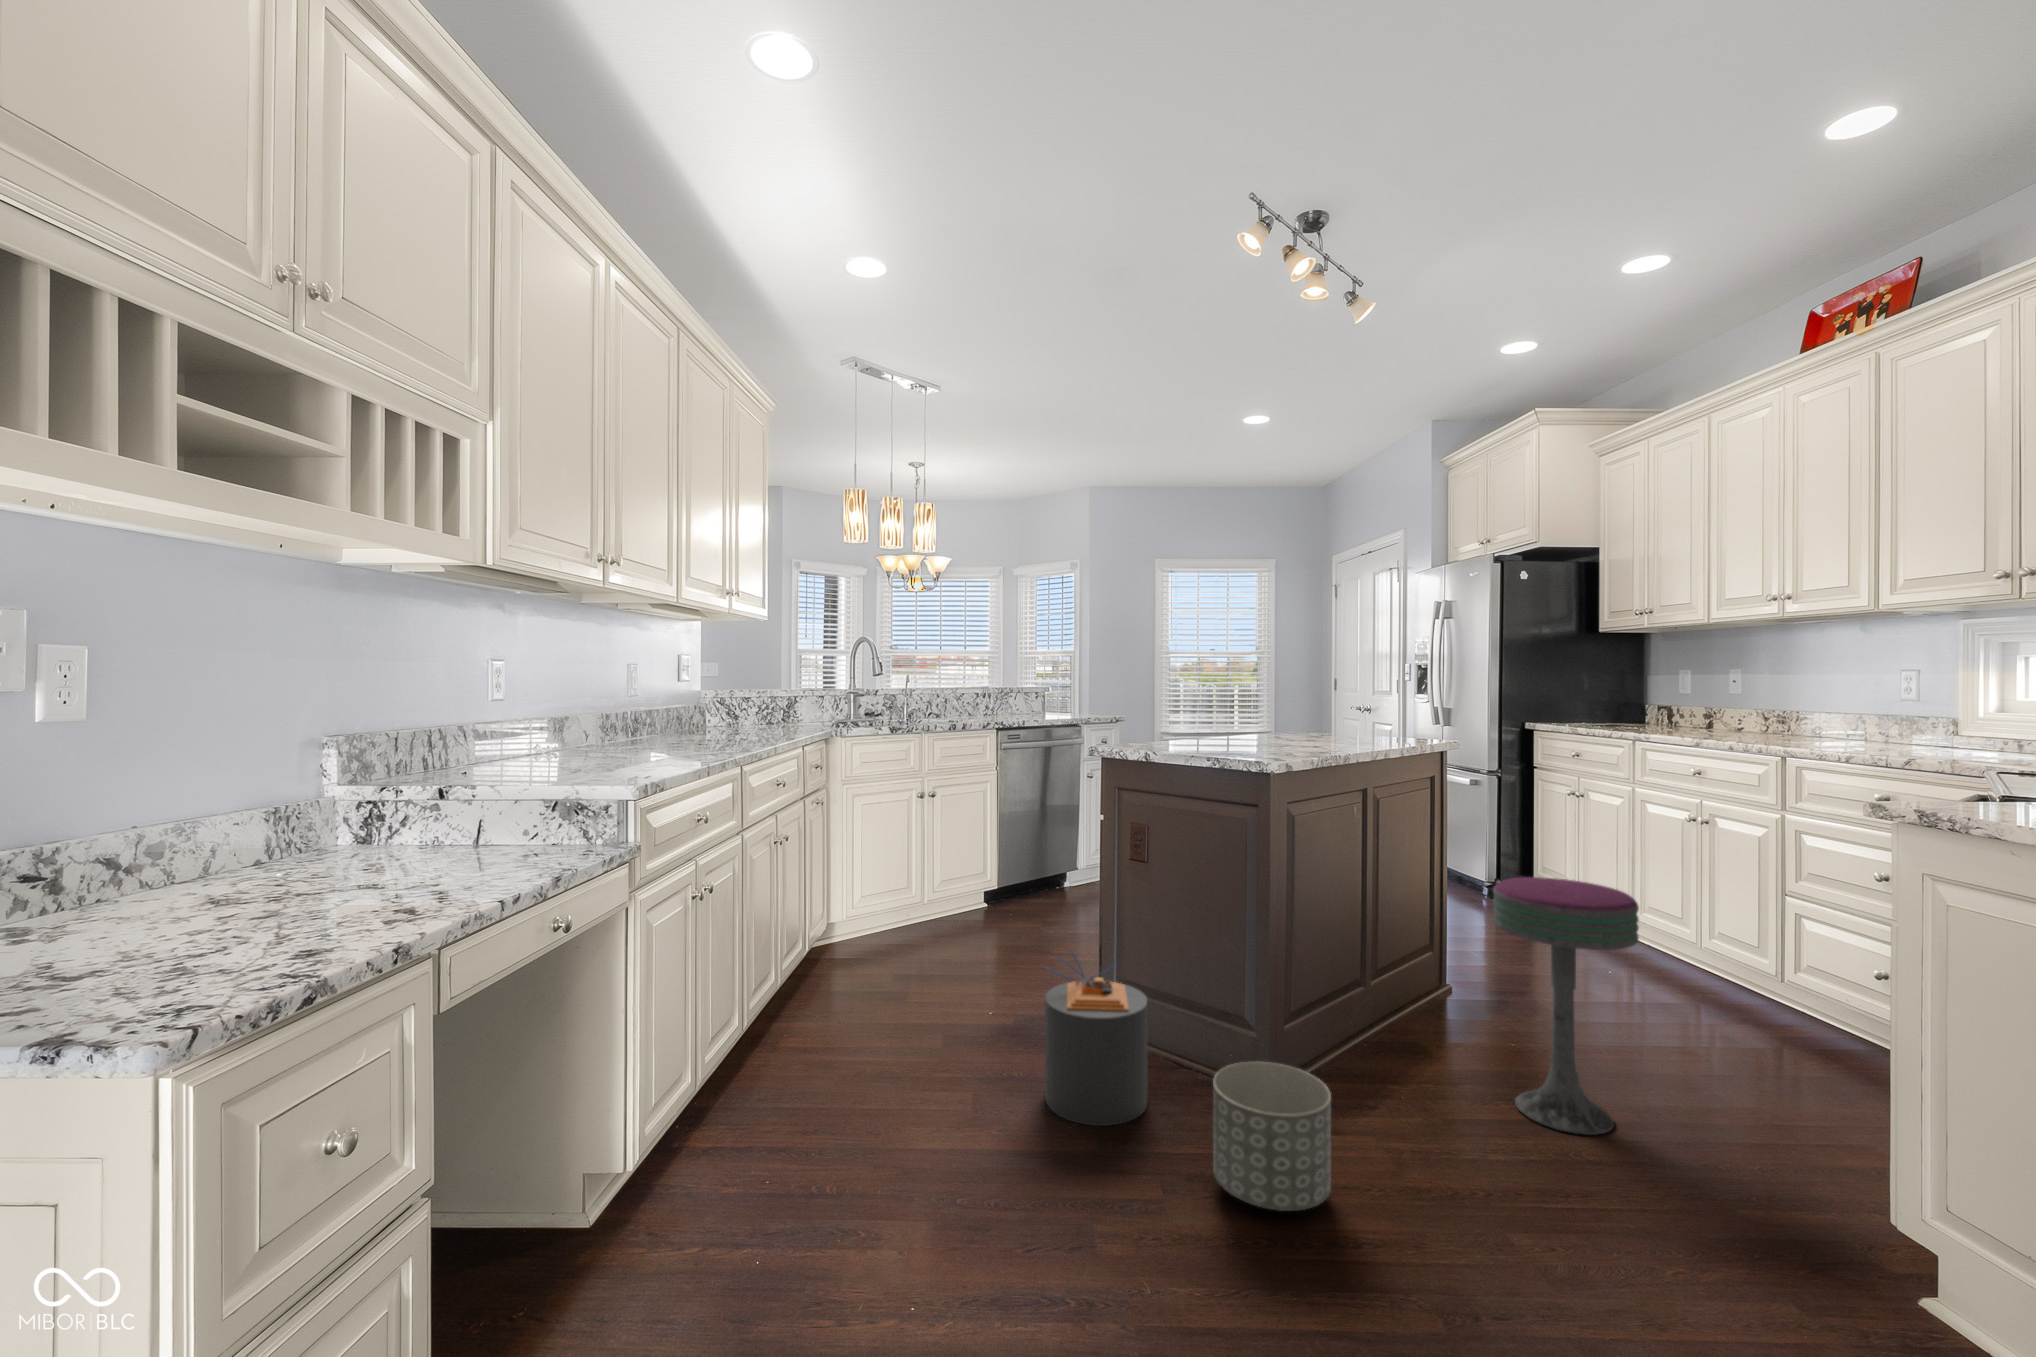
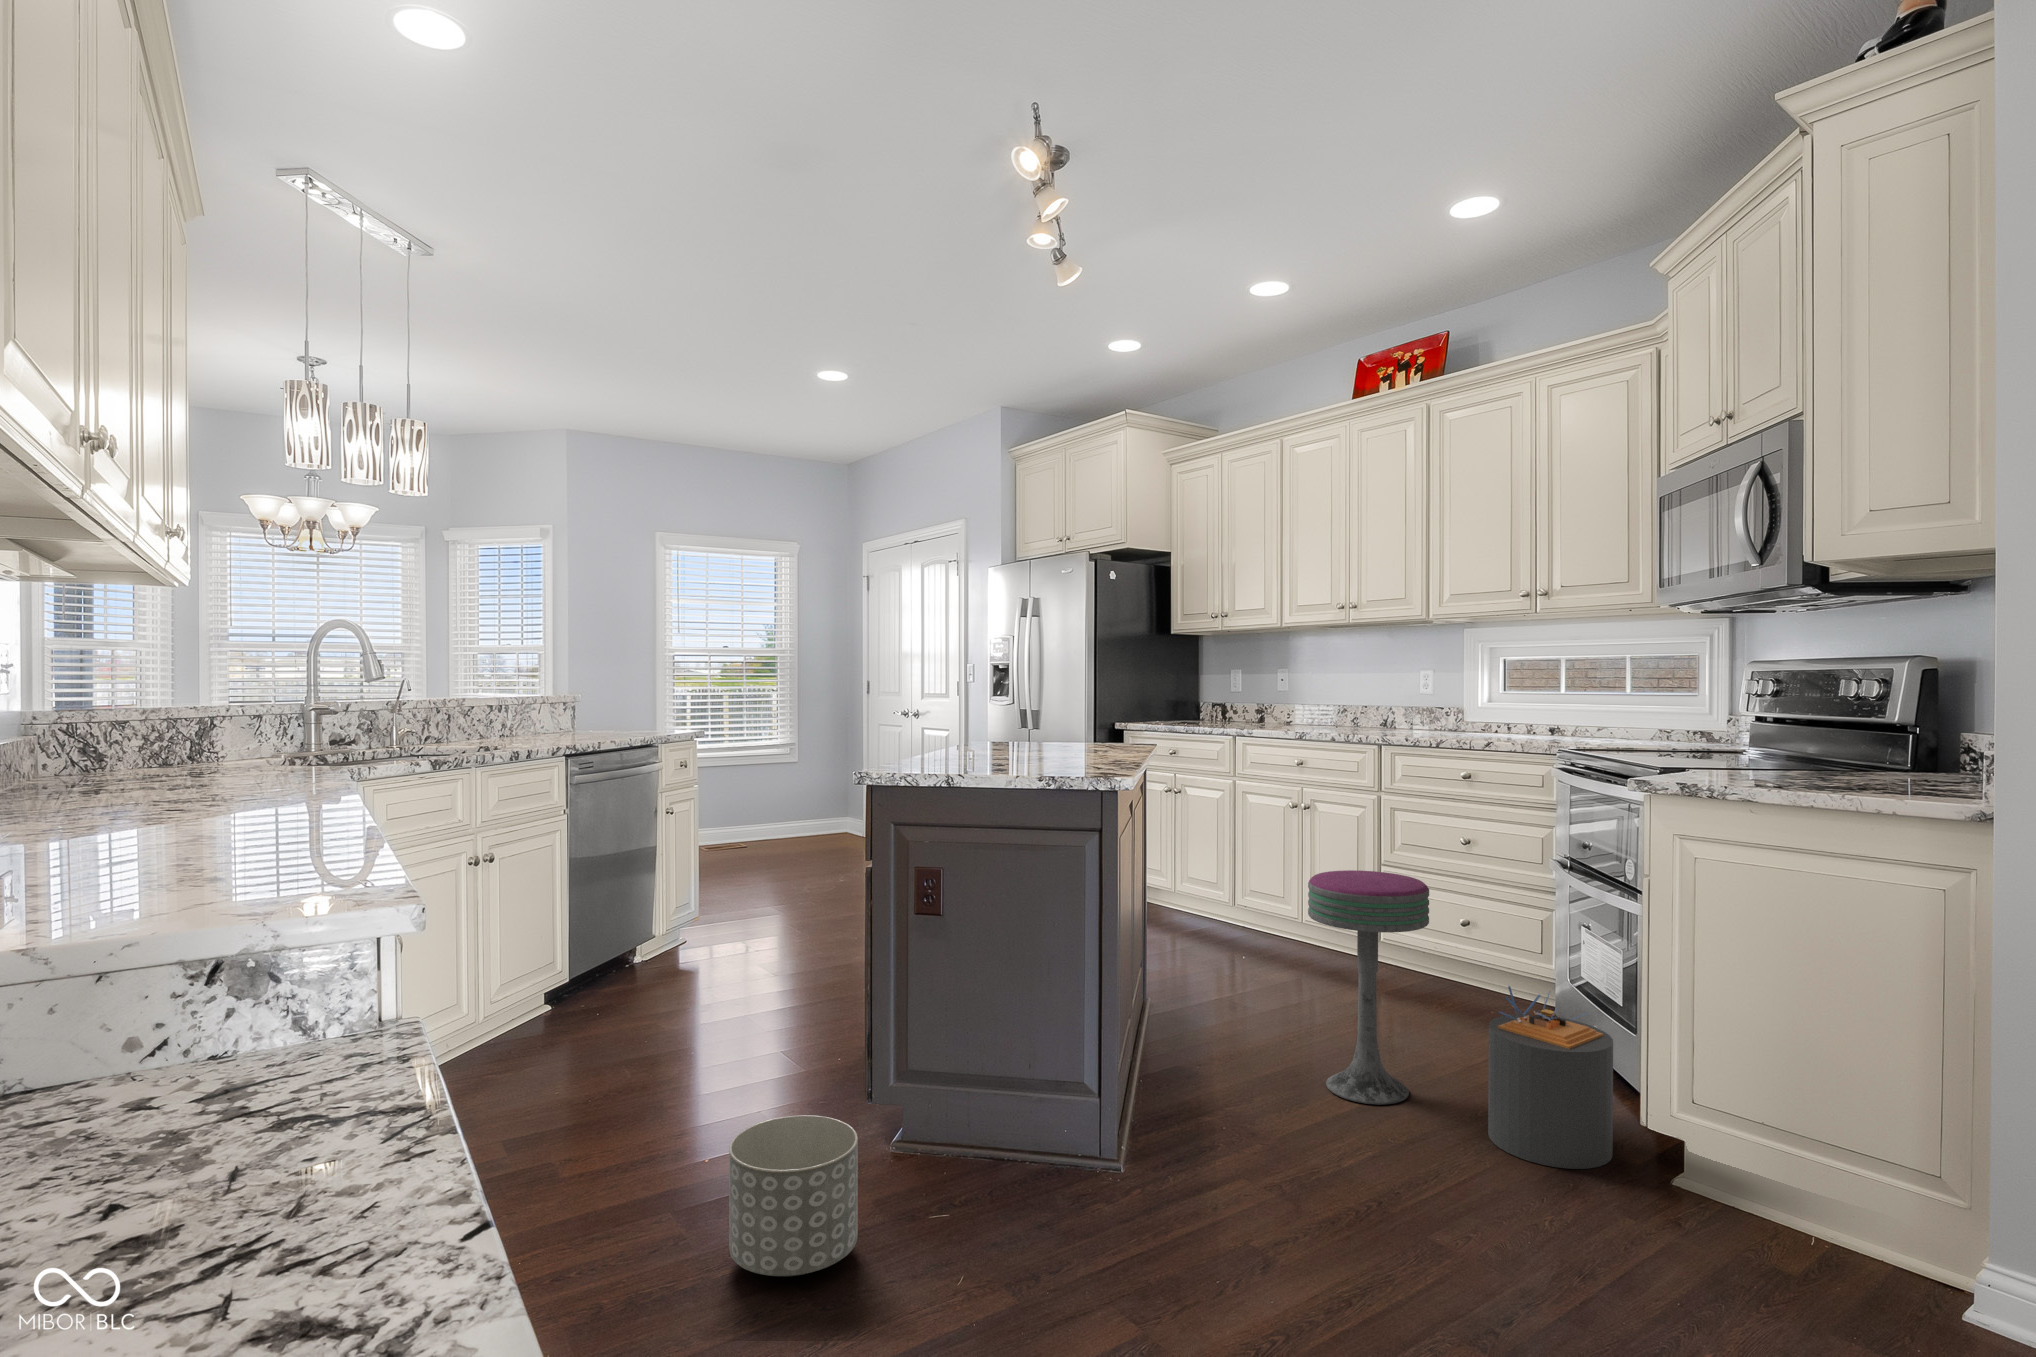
trash can: present [1045,951,1147,1126] -> present [1488,986,1613,1169]
planter: present [1213,1062,1331,1211] -> present [729,1115,858,1276]

